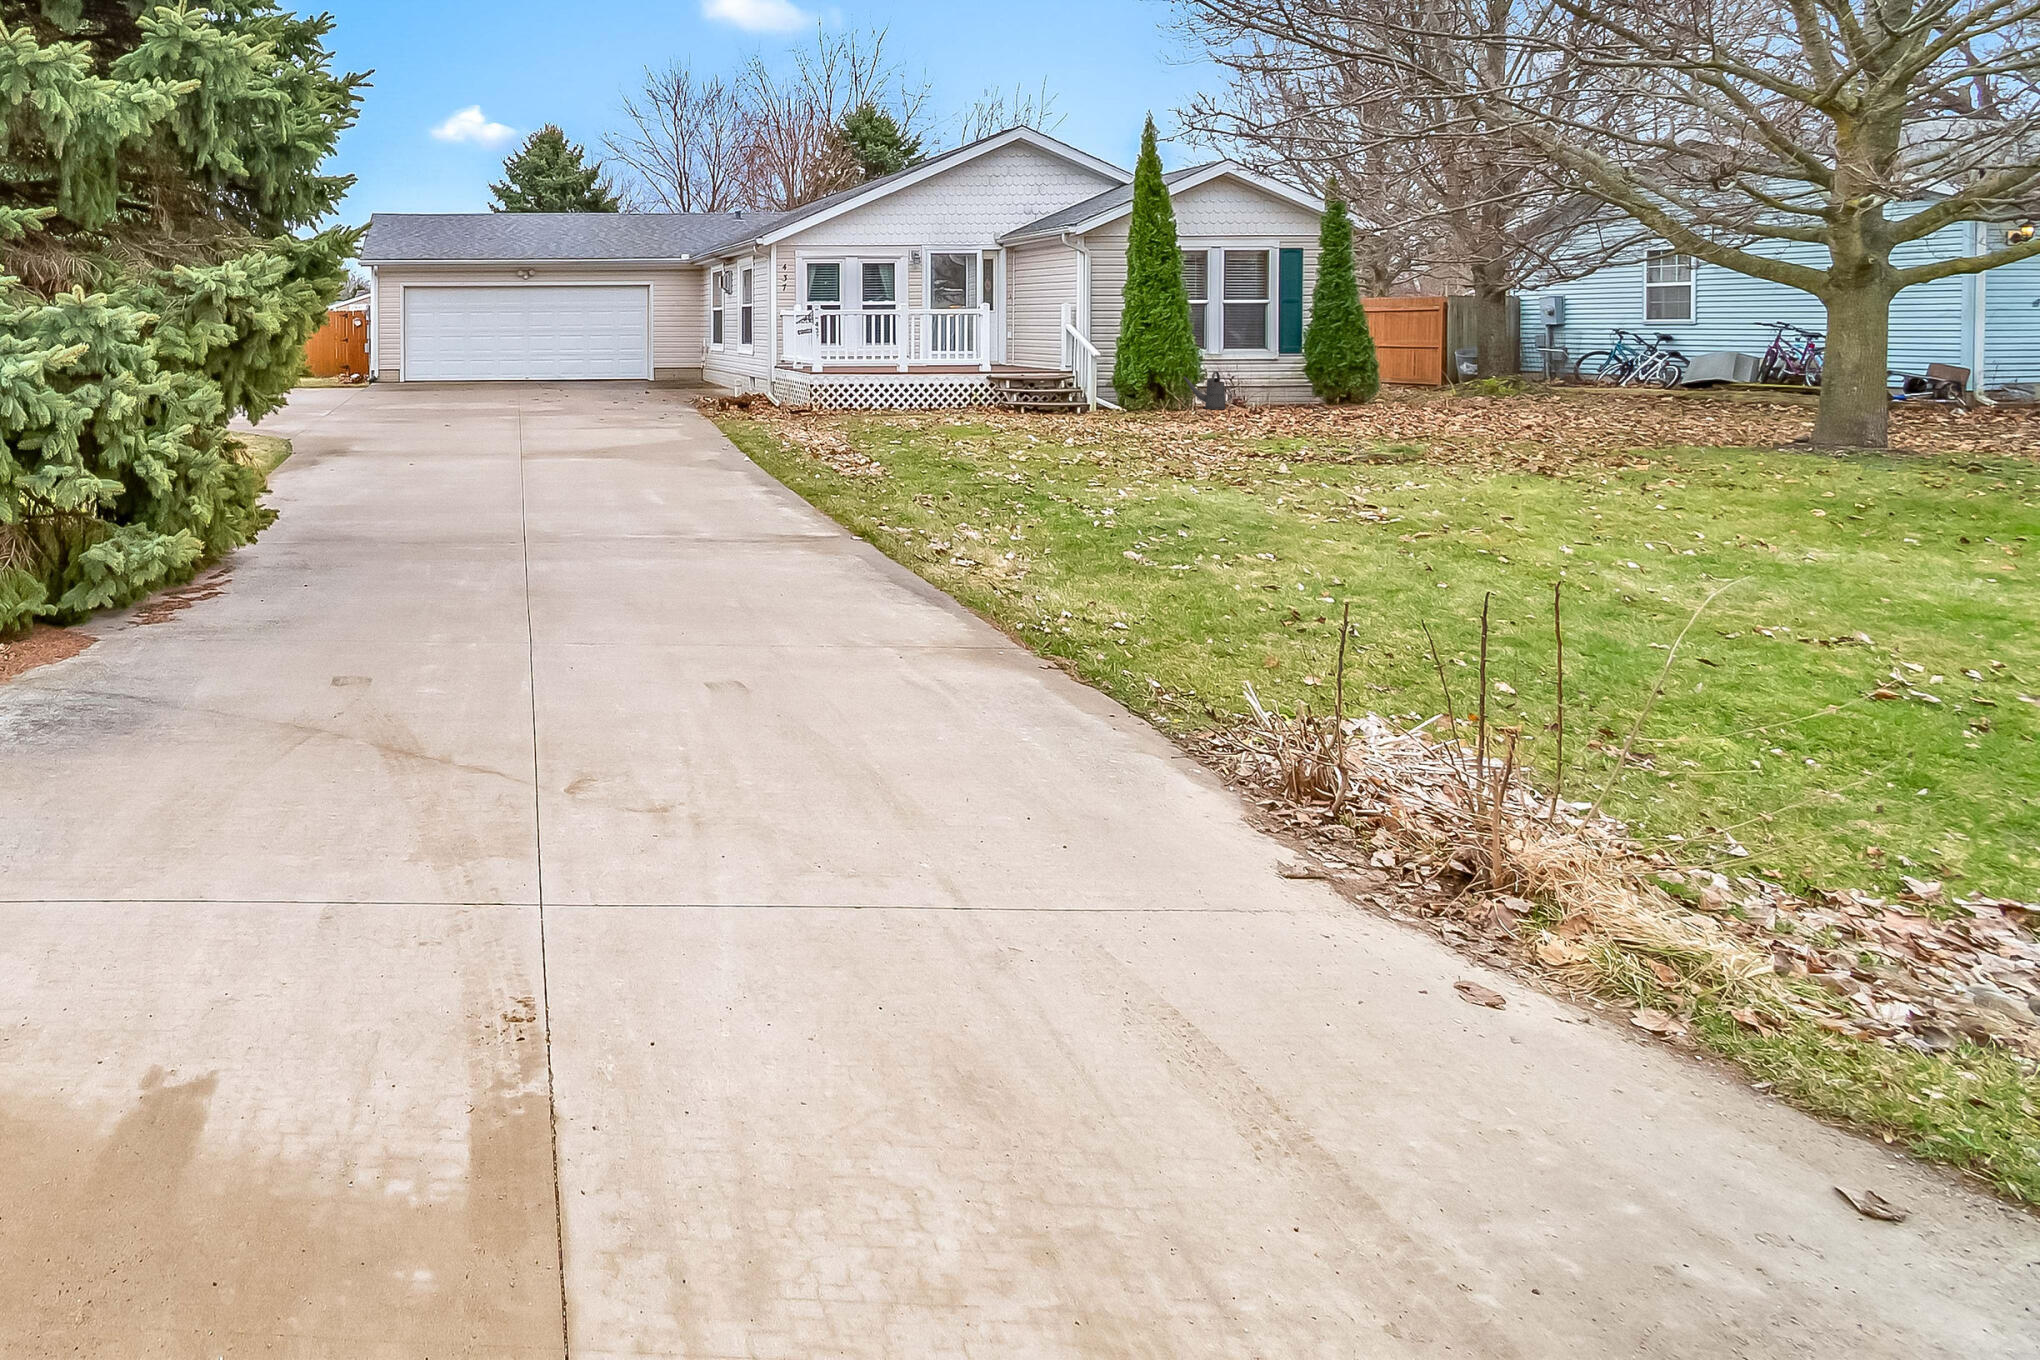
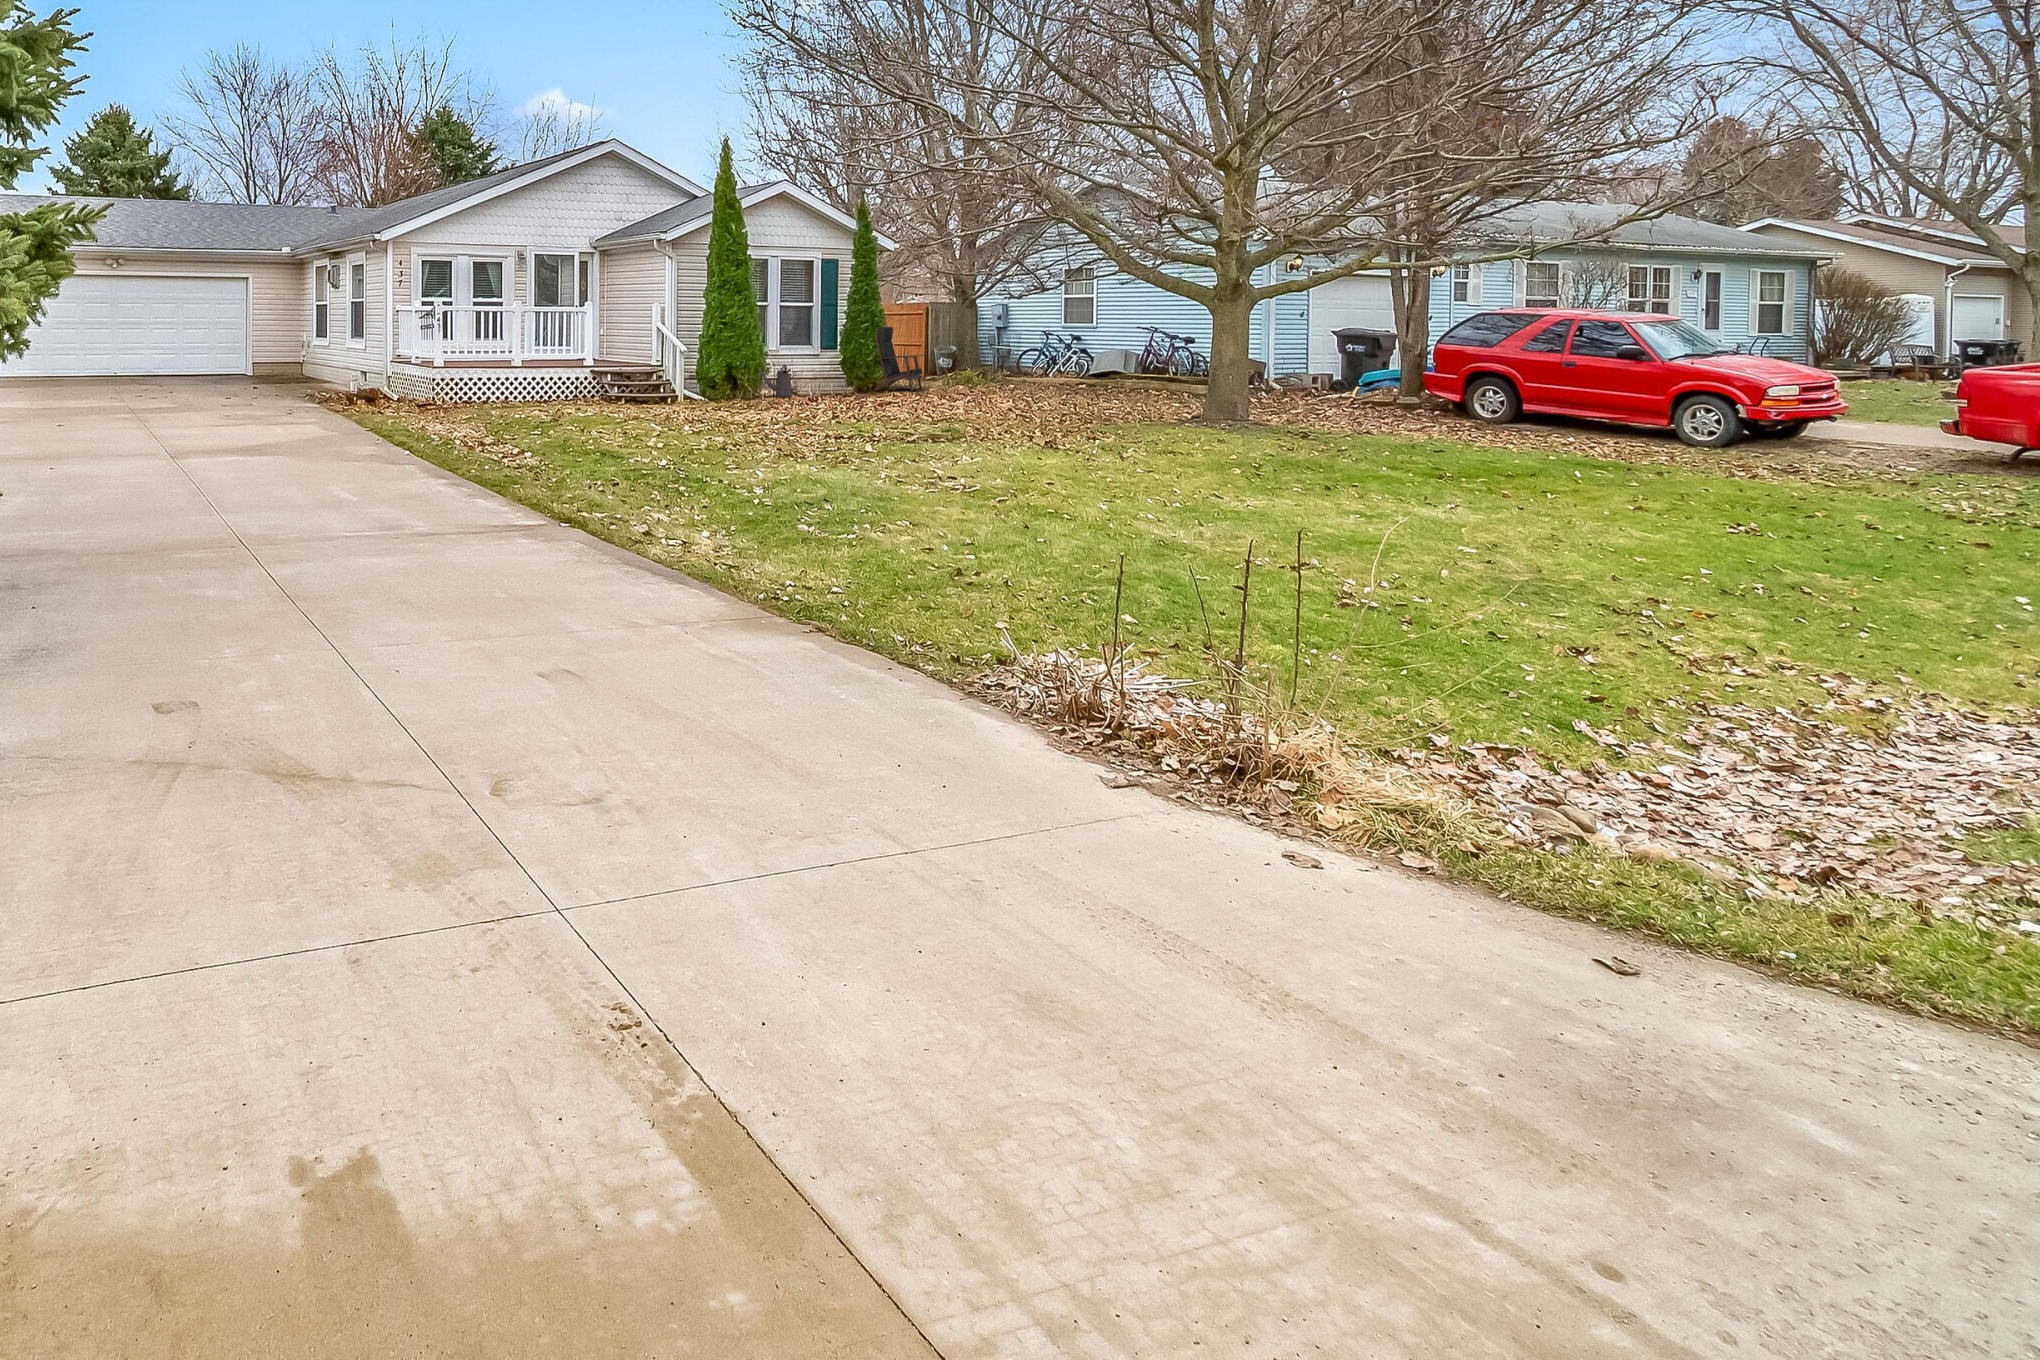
lounge chair: none [1340,327,1414,405] -> present [874,327,925,392]

